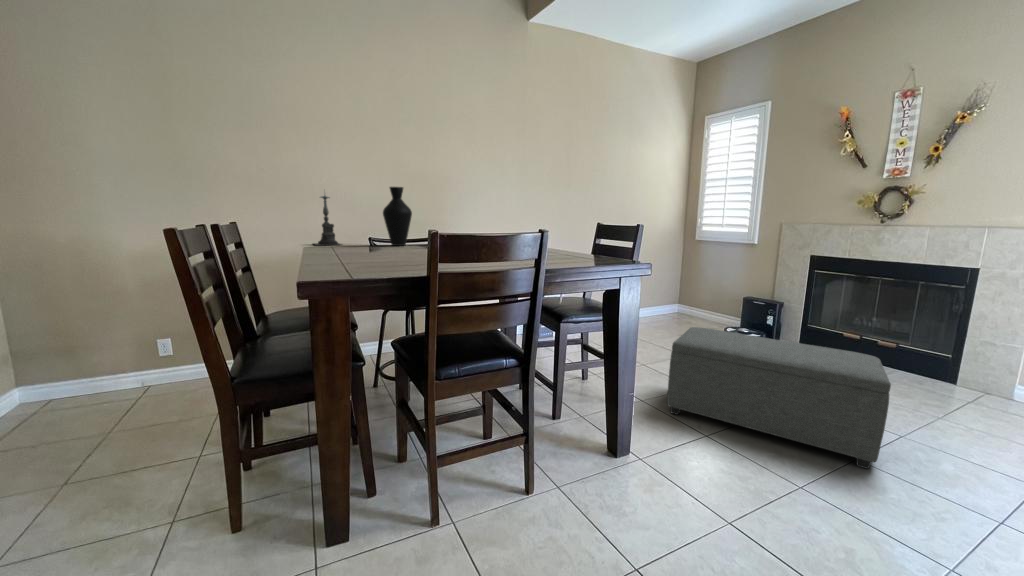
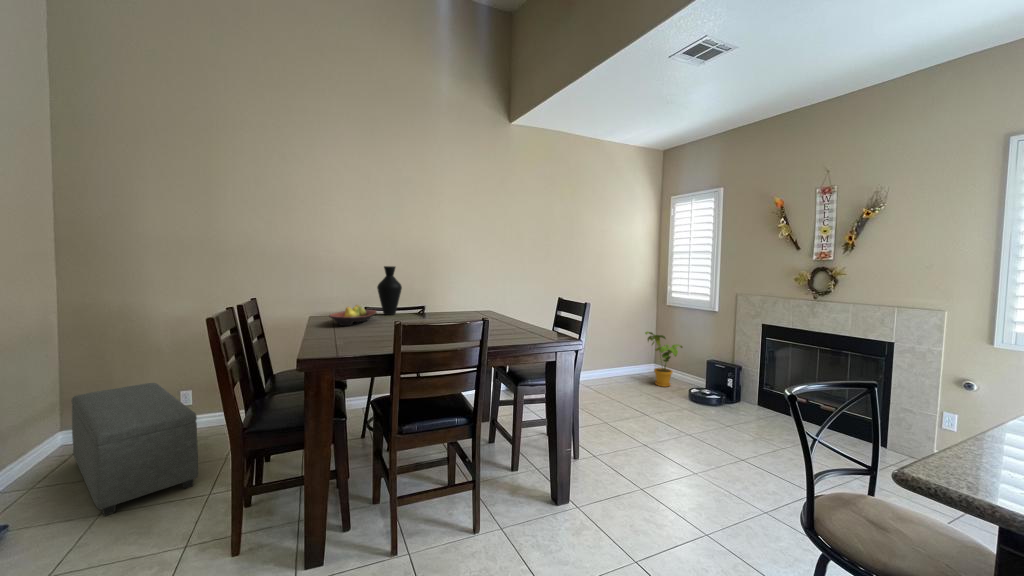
candle holder: present [314,195,341,246] -> none [318,266,344,313]
fruit bowl: none [329,231,386,254] -> present [329,305,377,326]
house plant: none [674,268,714,327] -> present [645,332,682,387]
ottoman: present [667,327,891,469] -> present [72,383,198,516]

